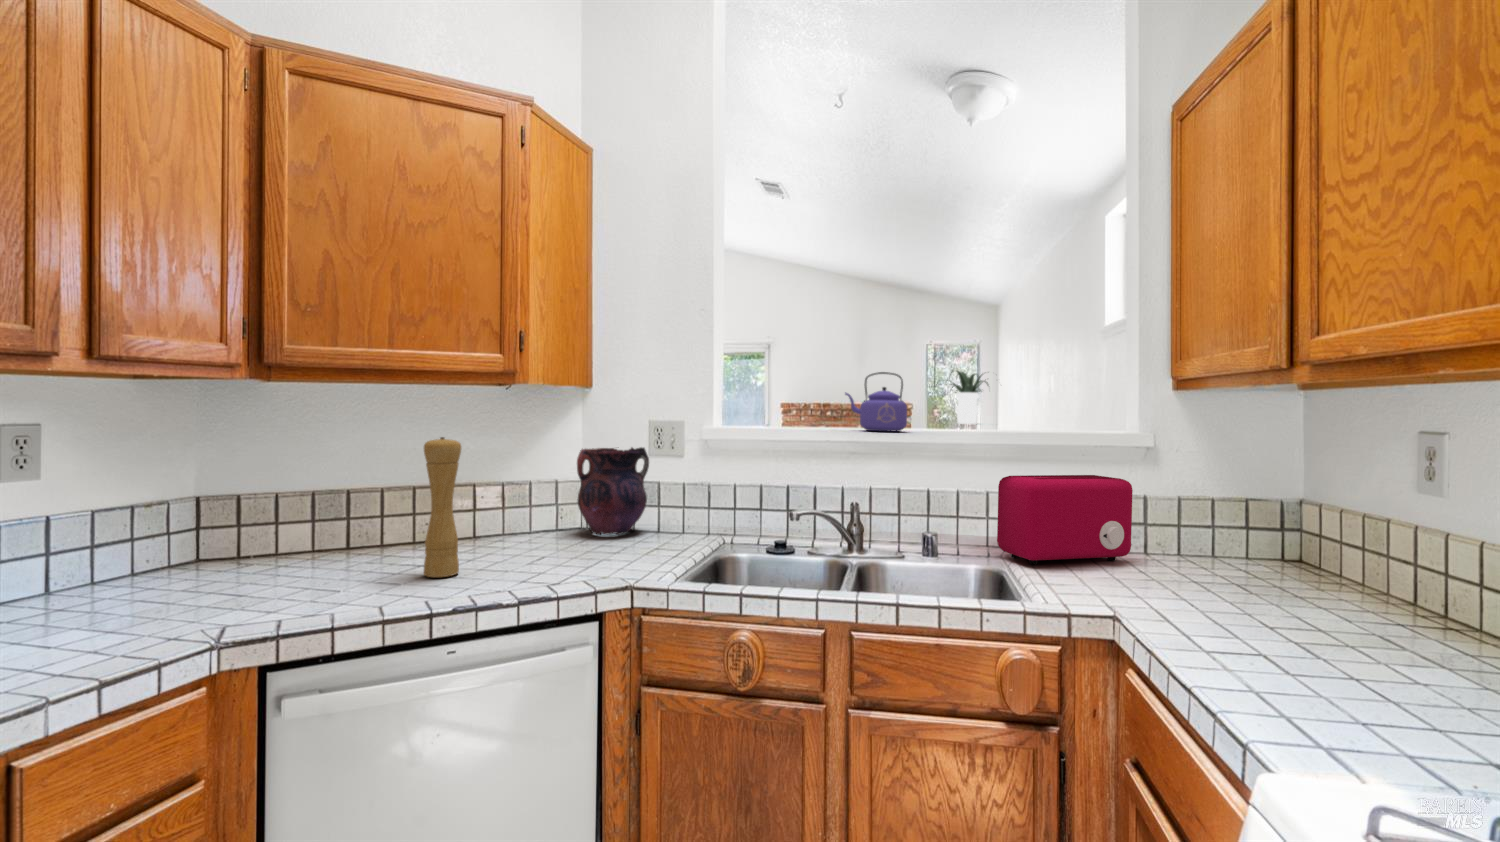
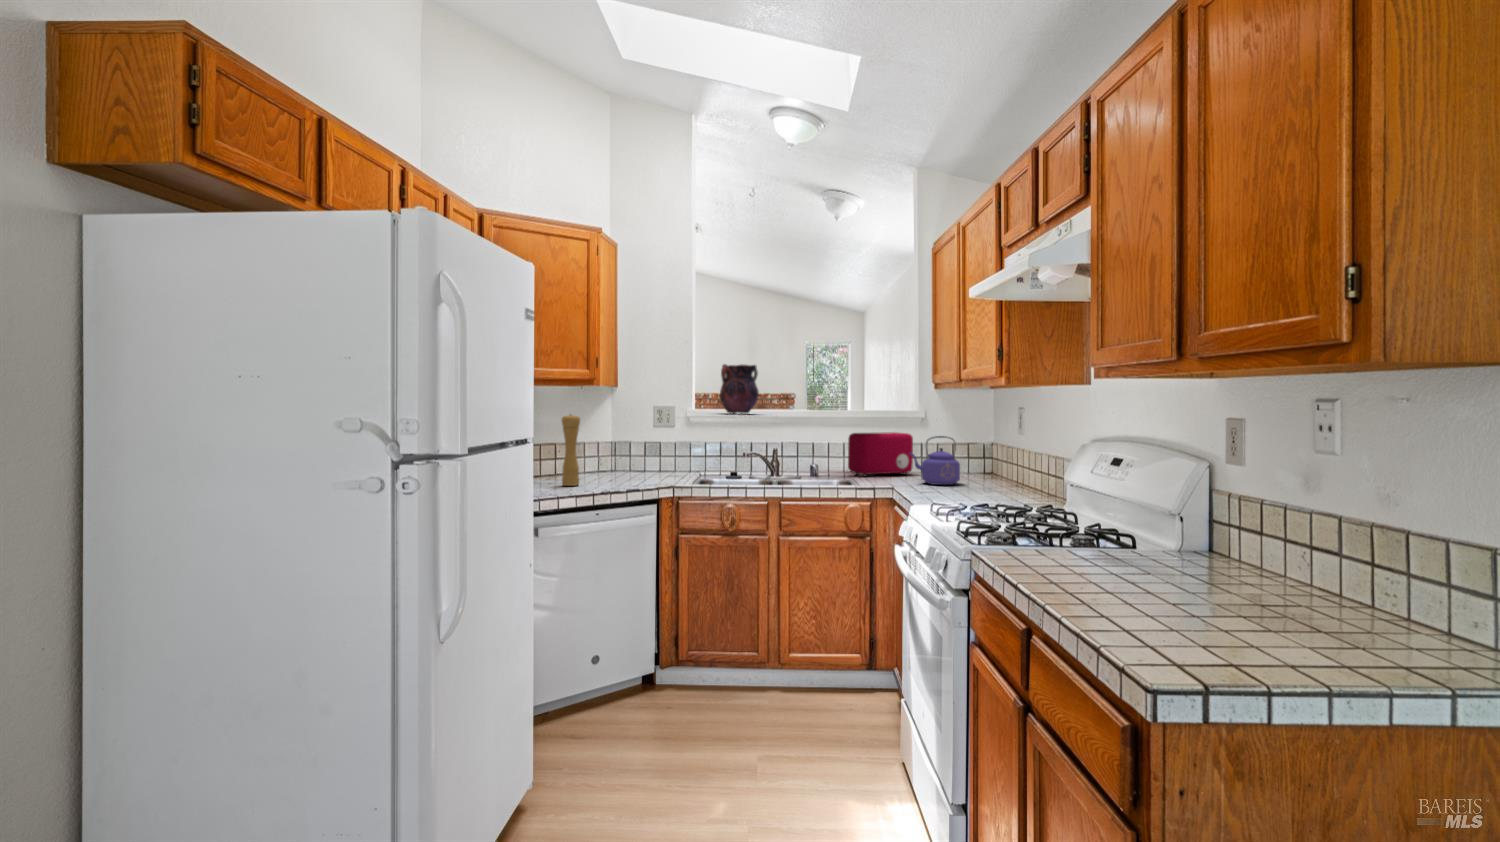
potted plant: present [947,371,988,424] -> none [813,371,859,409]
kettle: present [845,372,907,432] -> present [910,436,960,485]
vase: present [577,447,649,535] -> present [720,364,759,414]

